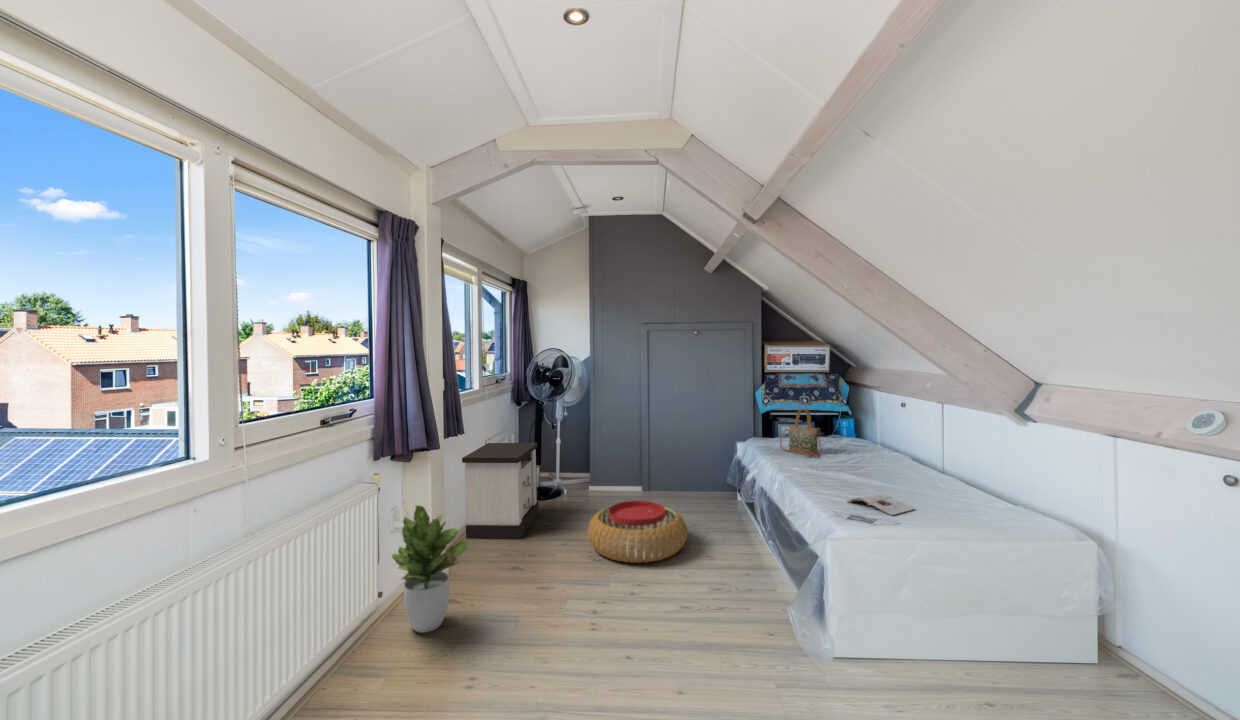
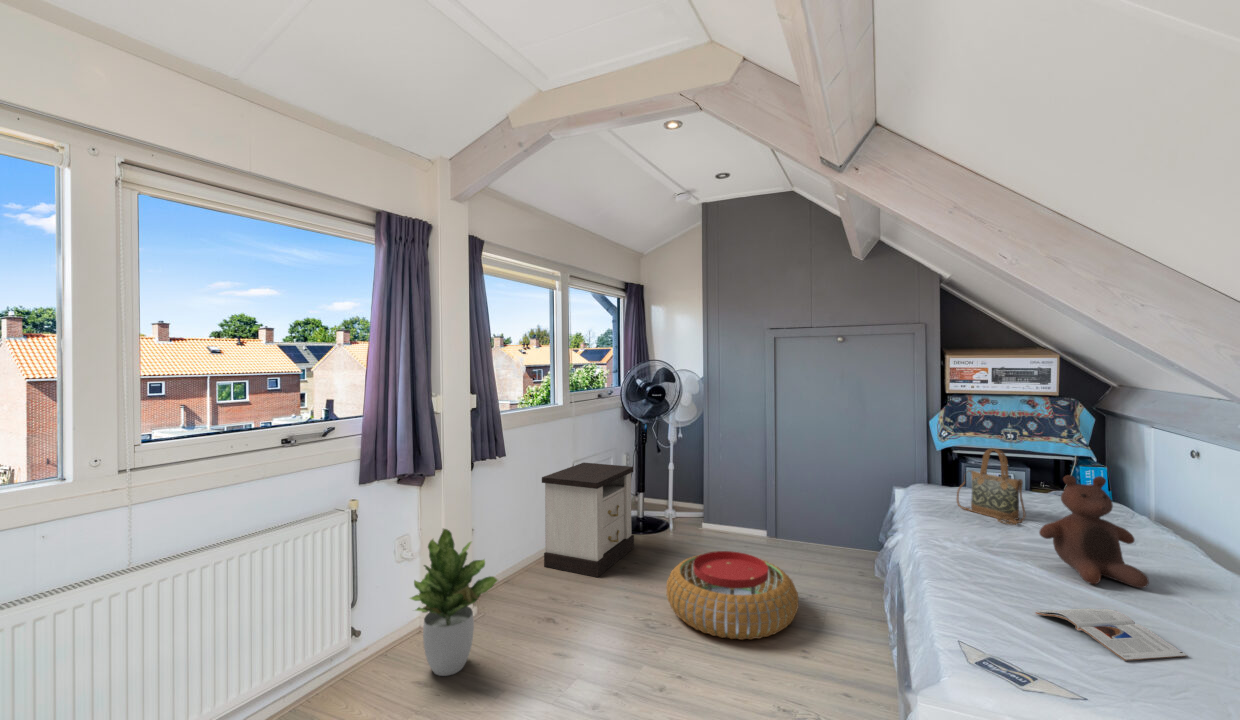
stuffed bear: none [838,420,891,483] -> present [1039,475,1149,588]

